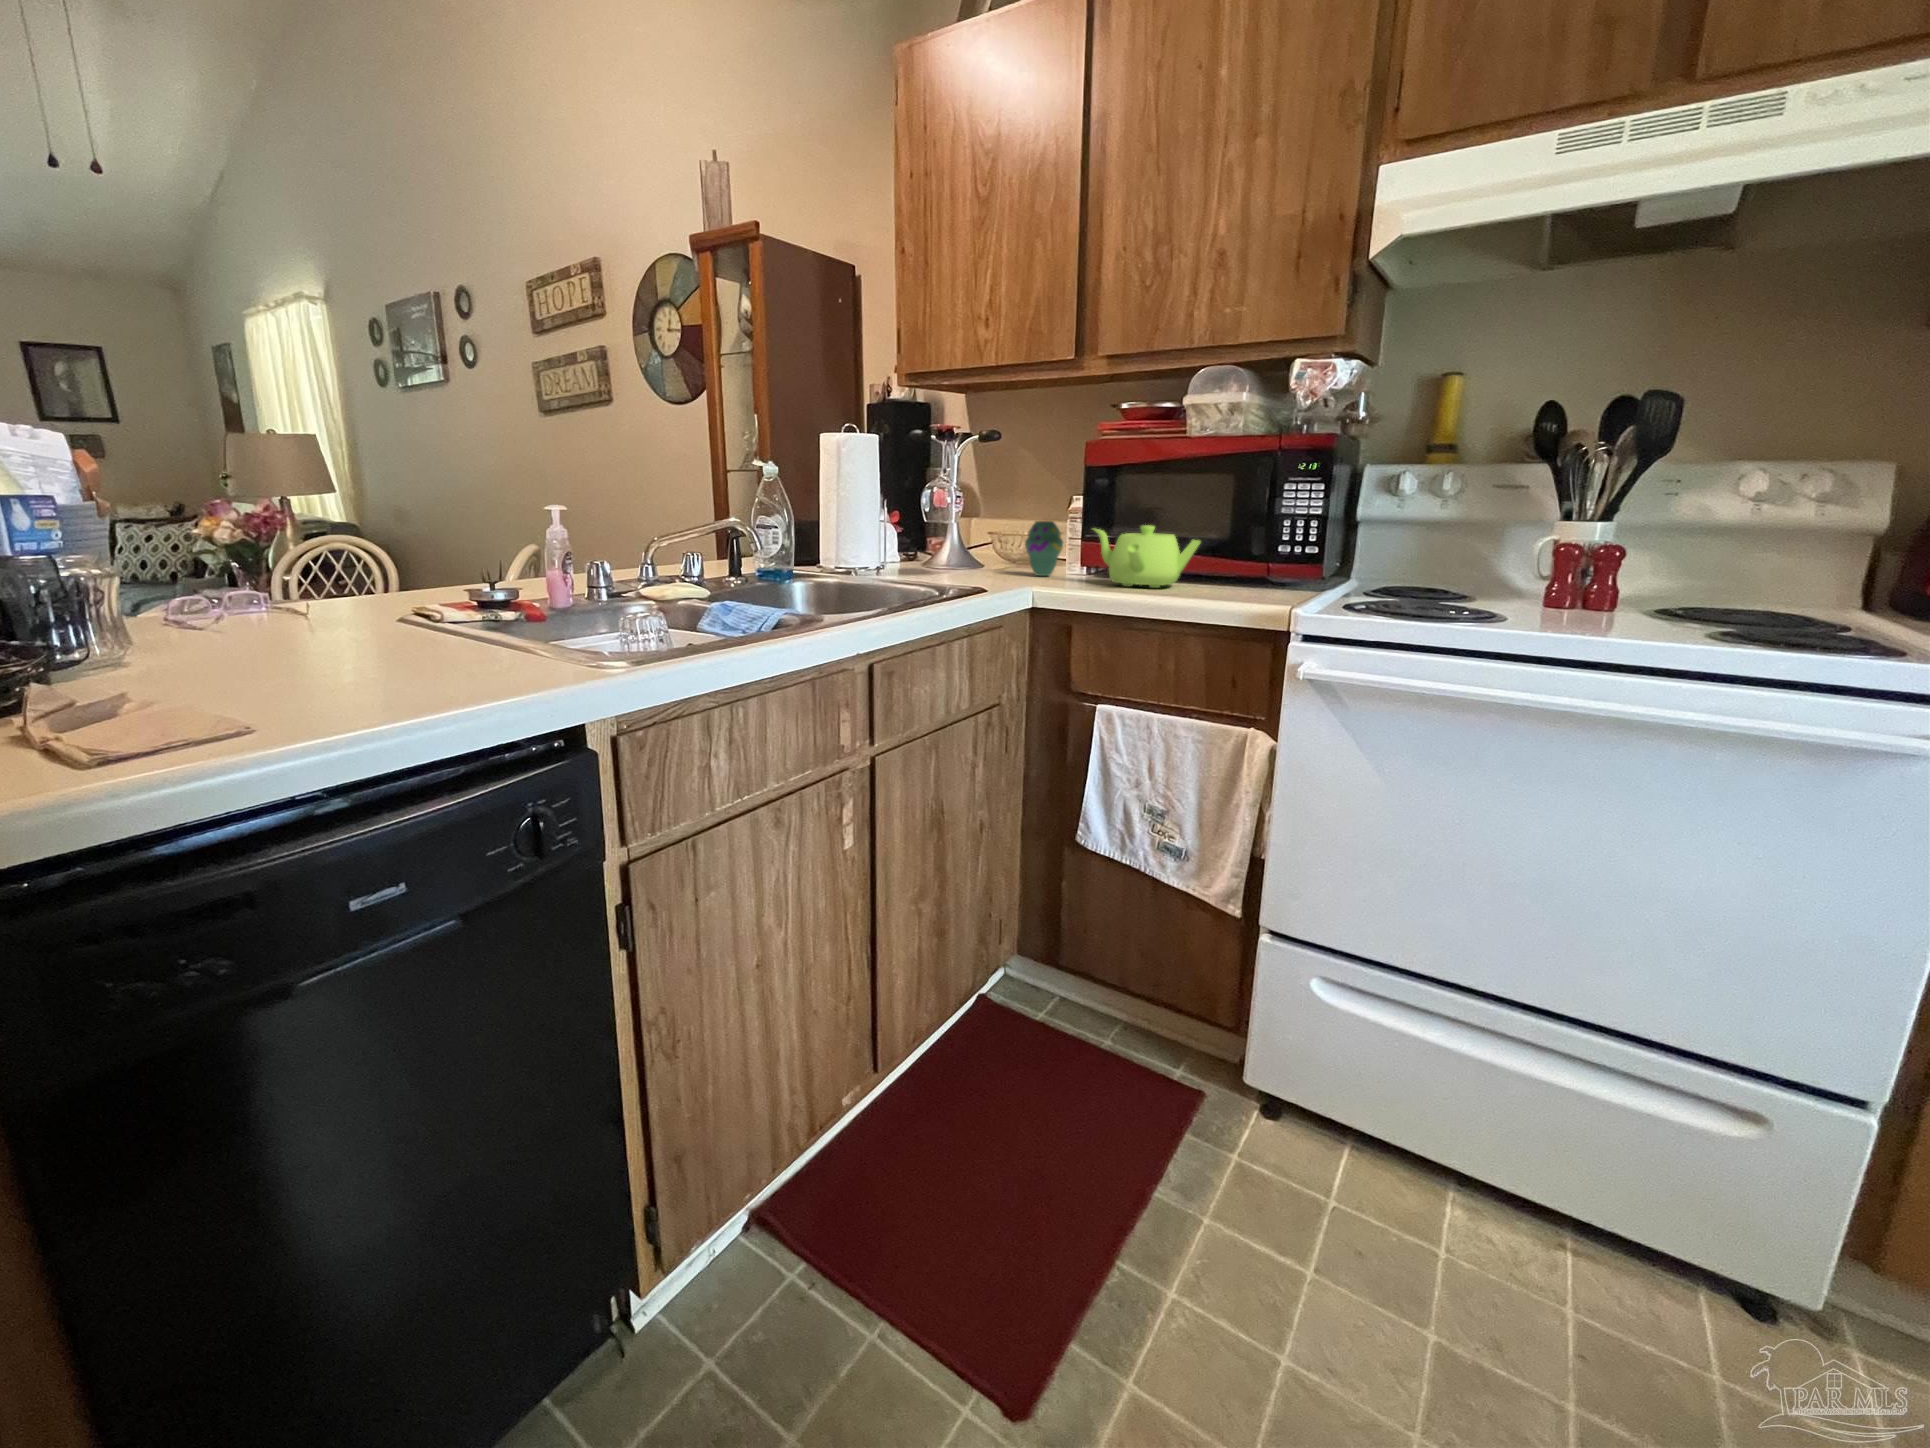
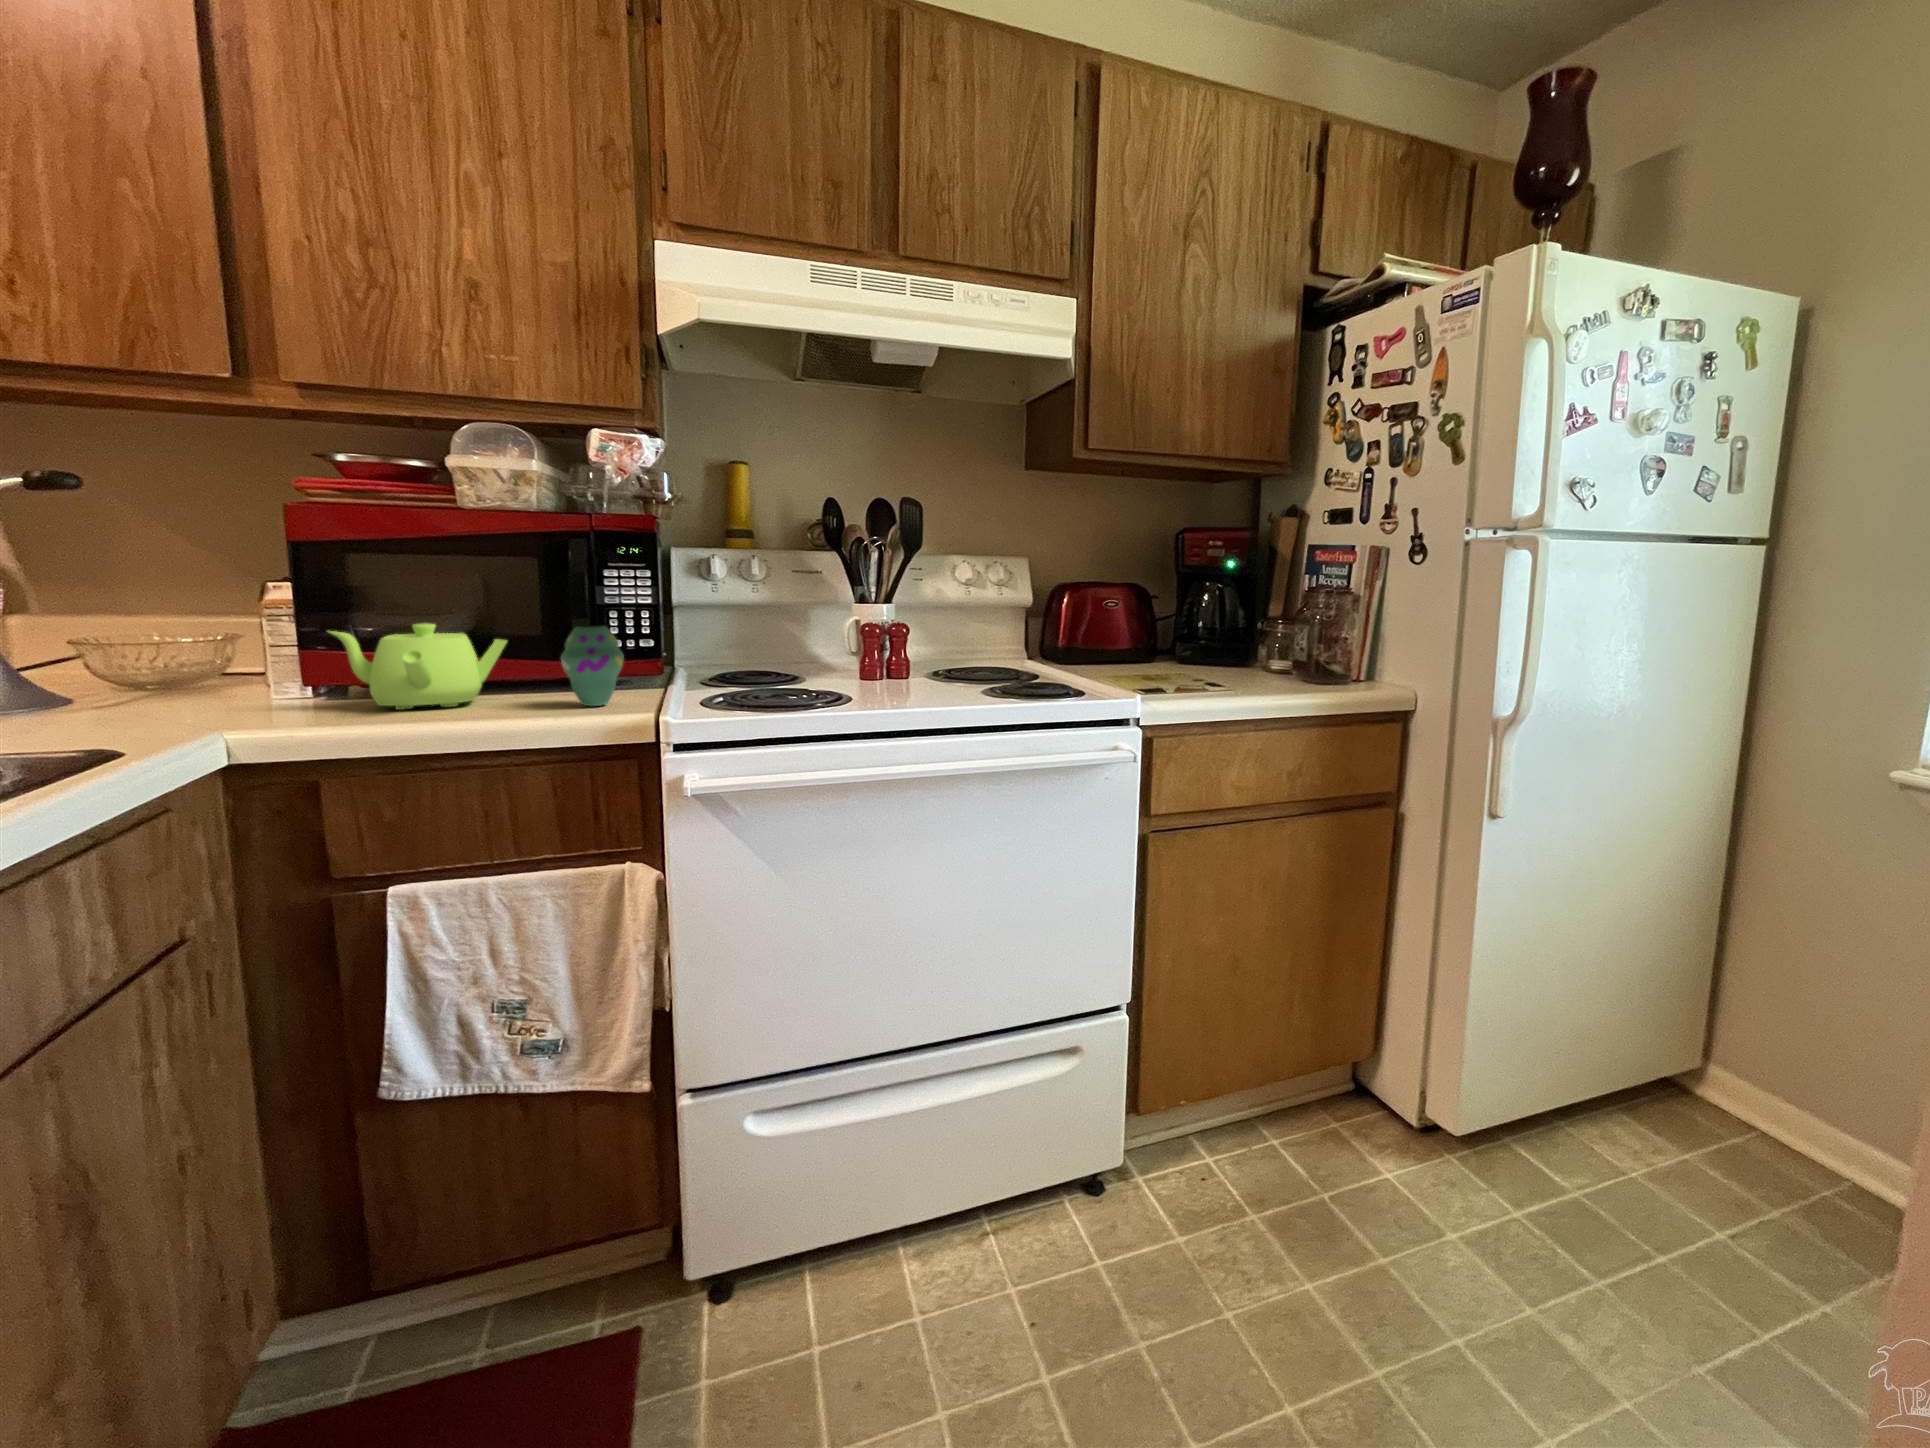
vase: present [1025,521,1063,576] -> present [561,625,624,706]

